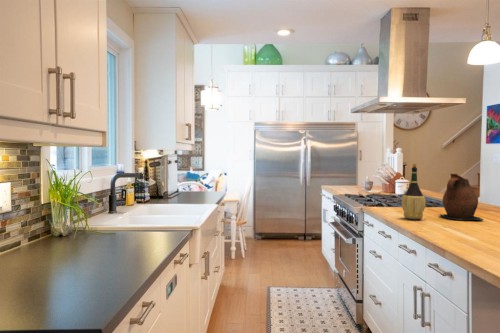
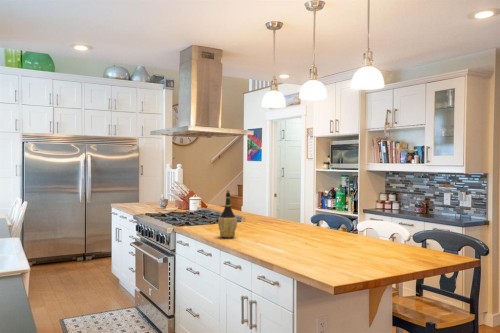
ceramic pitcher: present [440,174,483,221] -> none [242,196,276,234]

